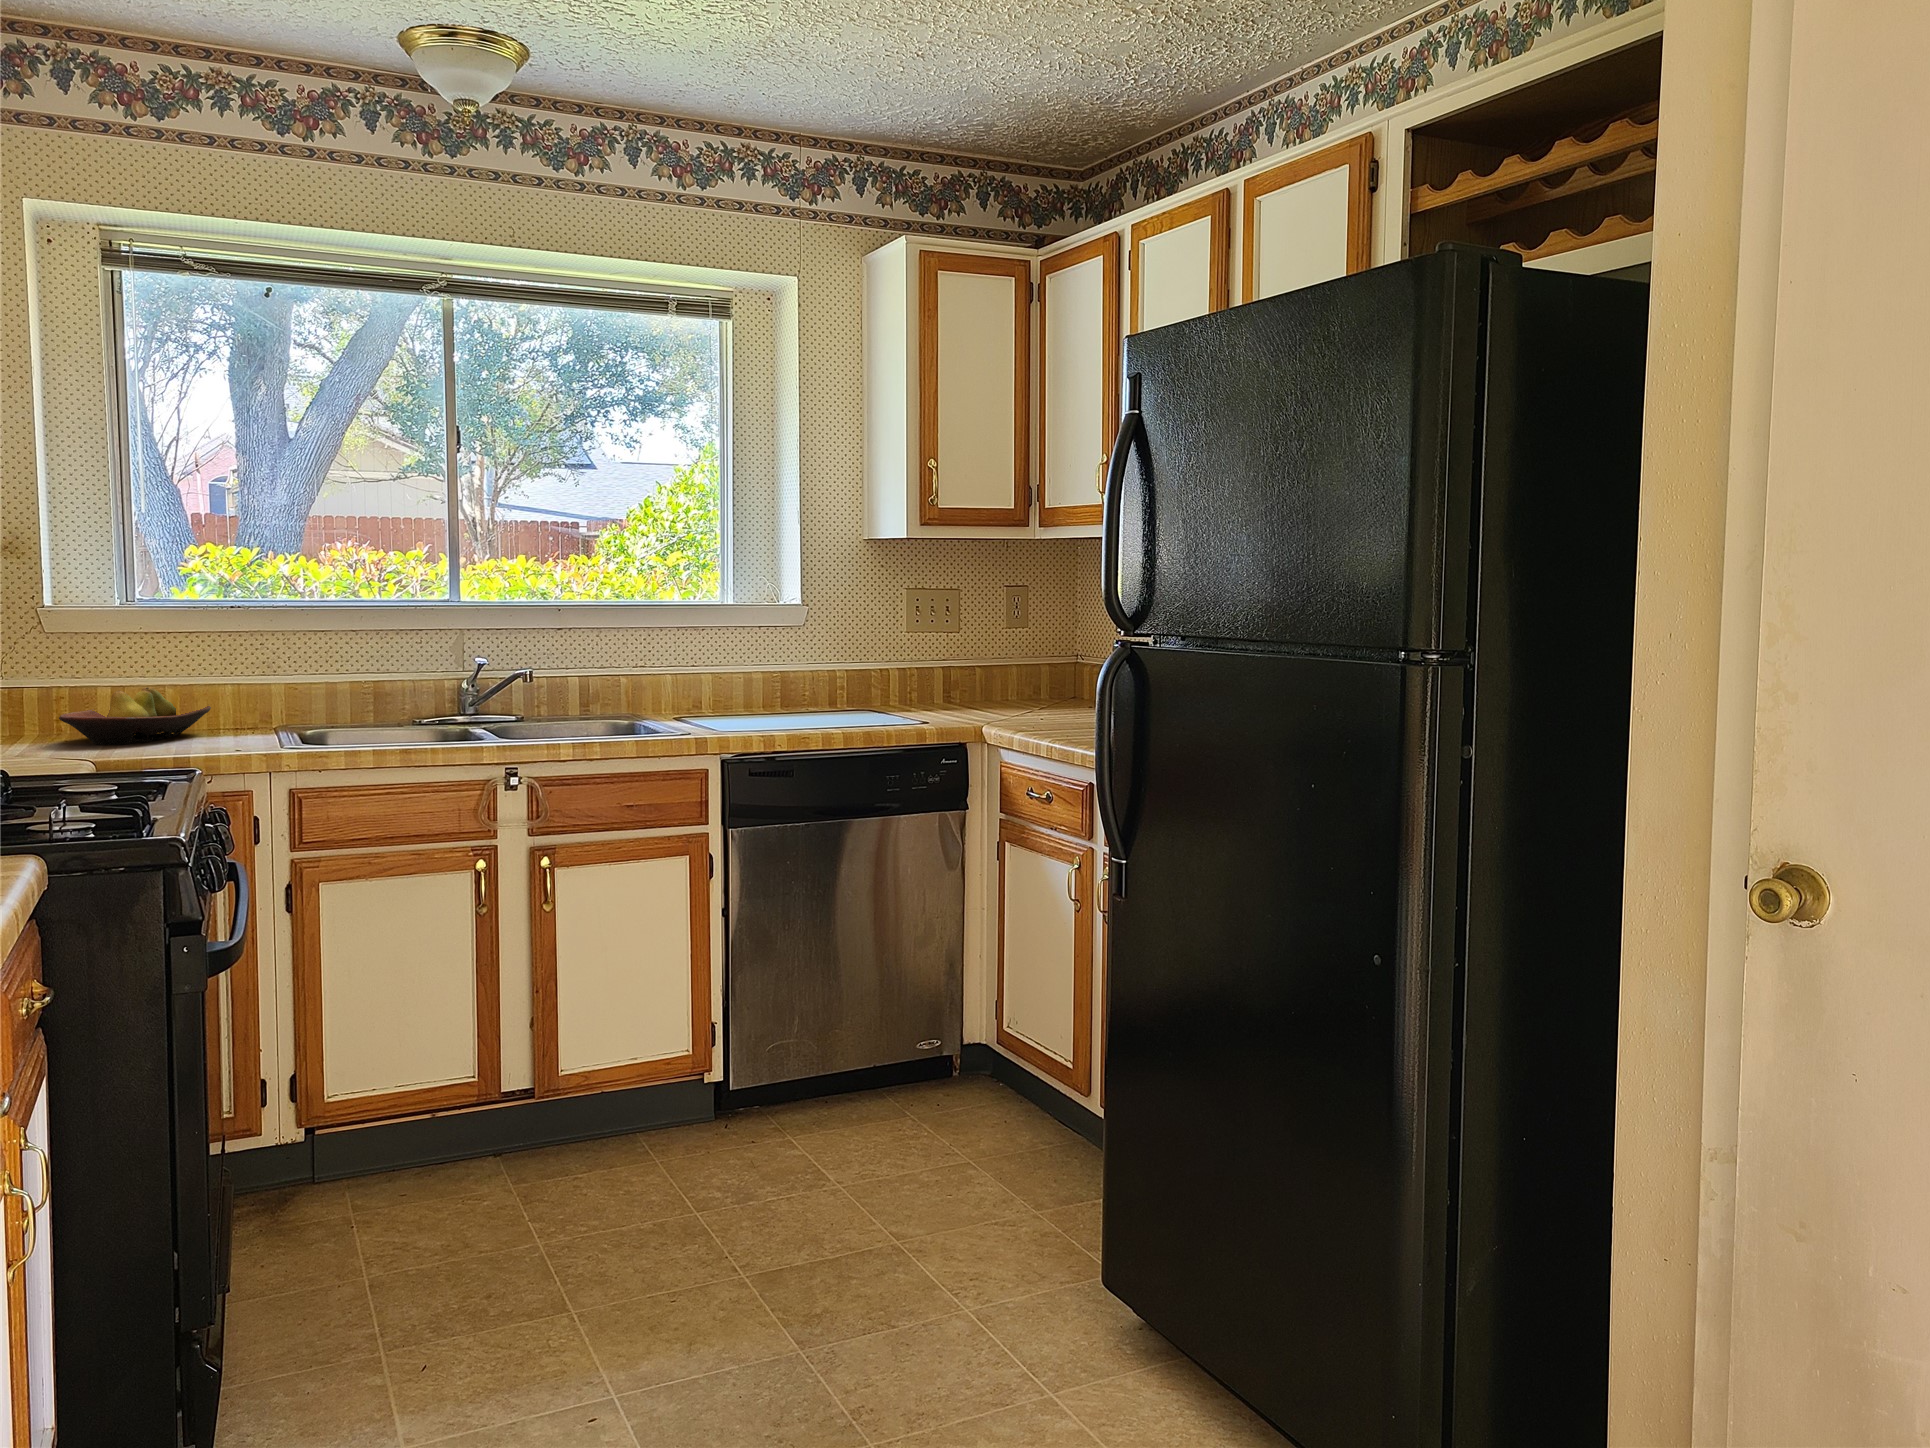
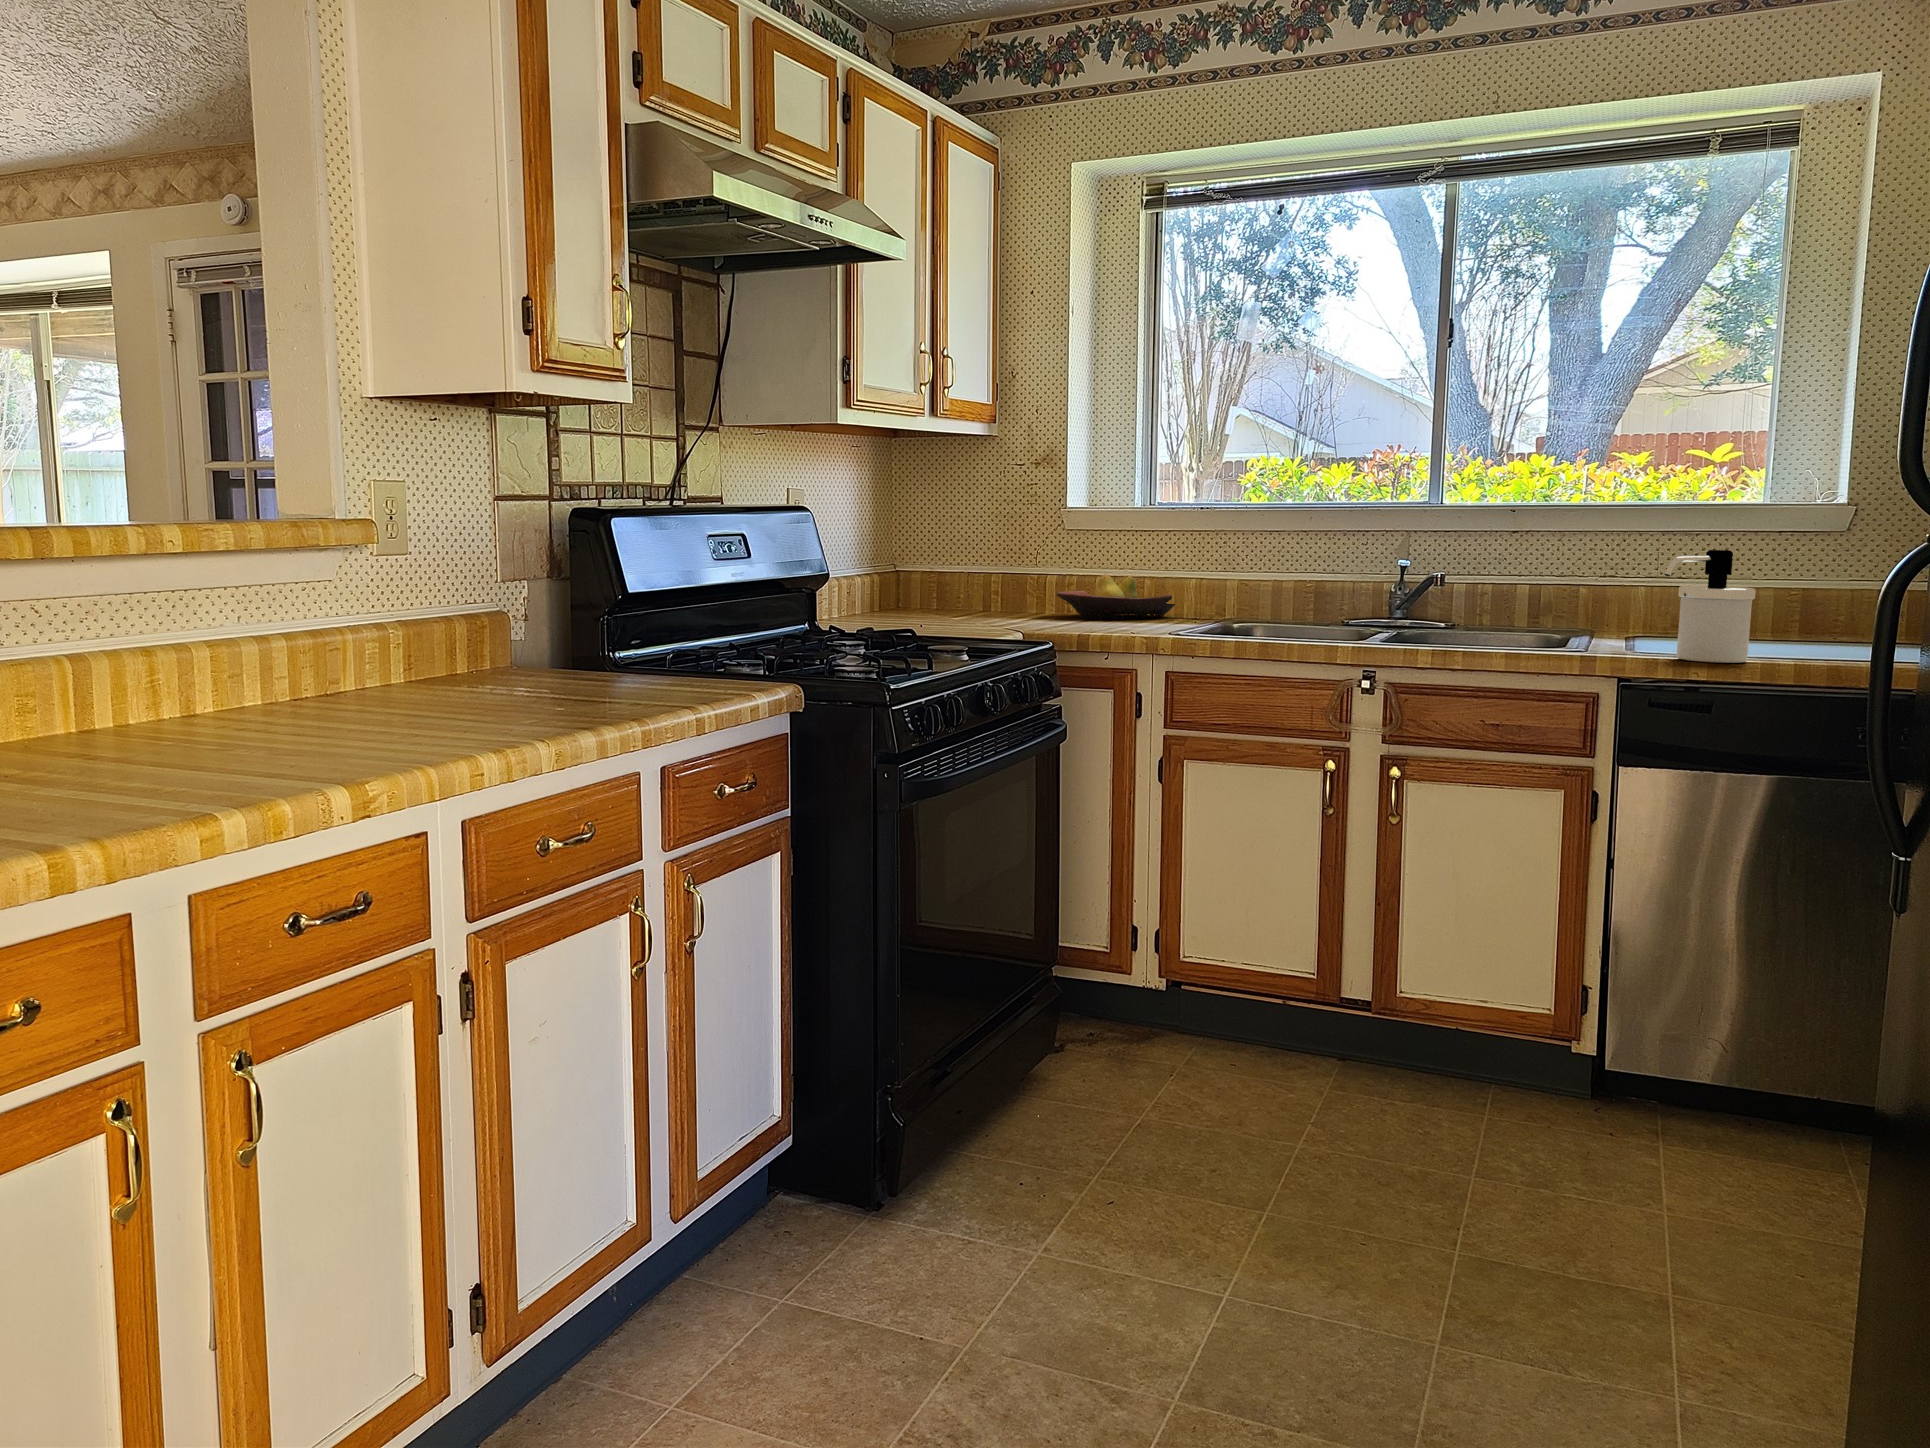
soap dispenser: none [755,643,809,732] -> present [1665,550,1756,663]

